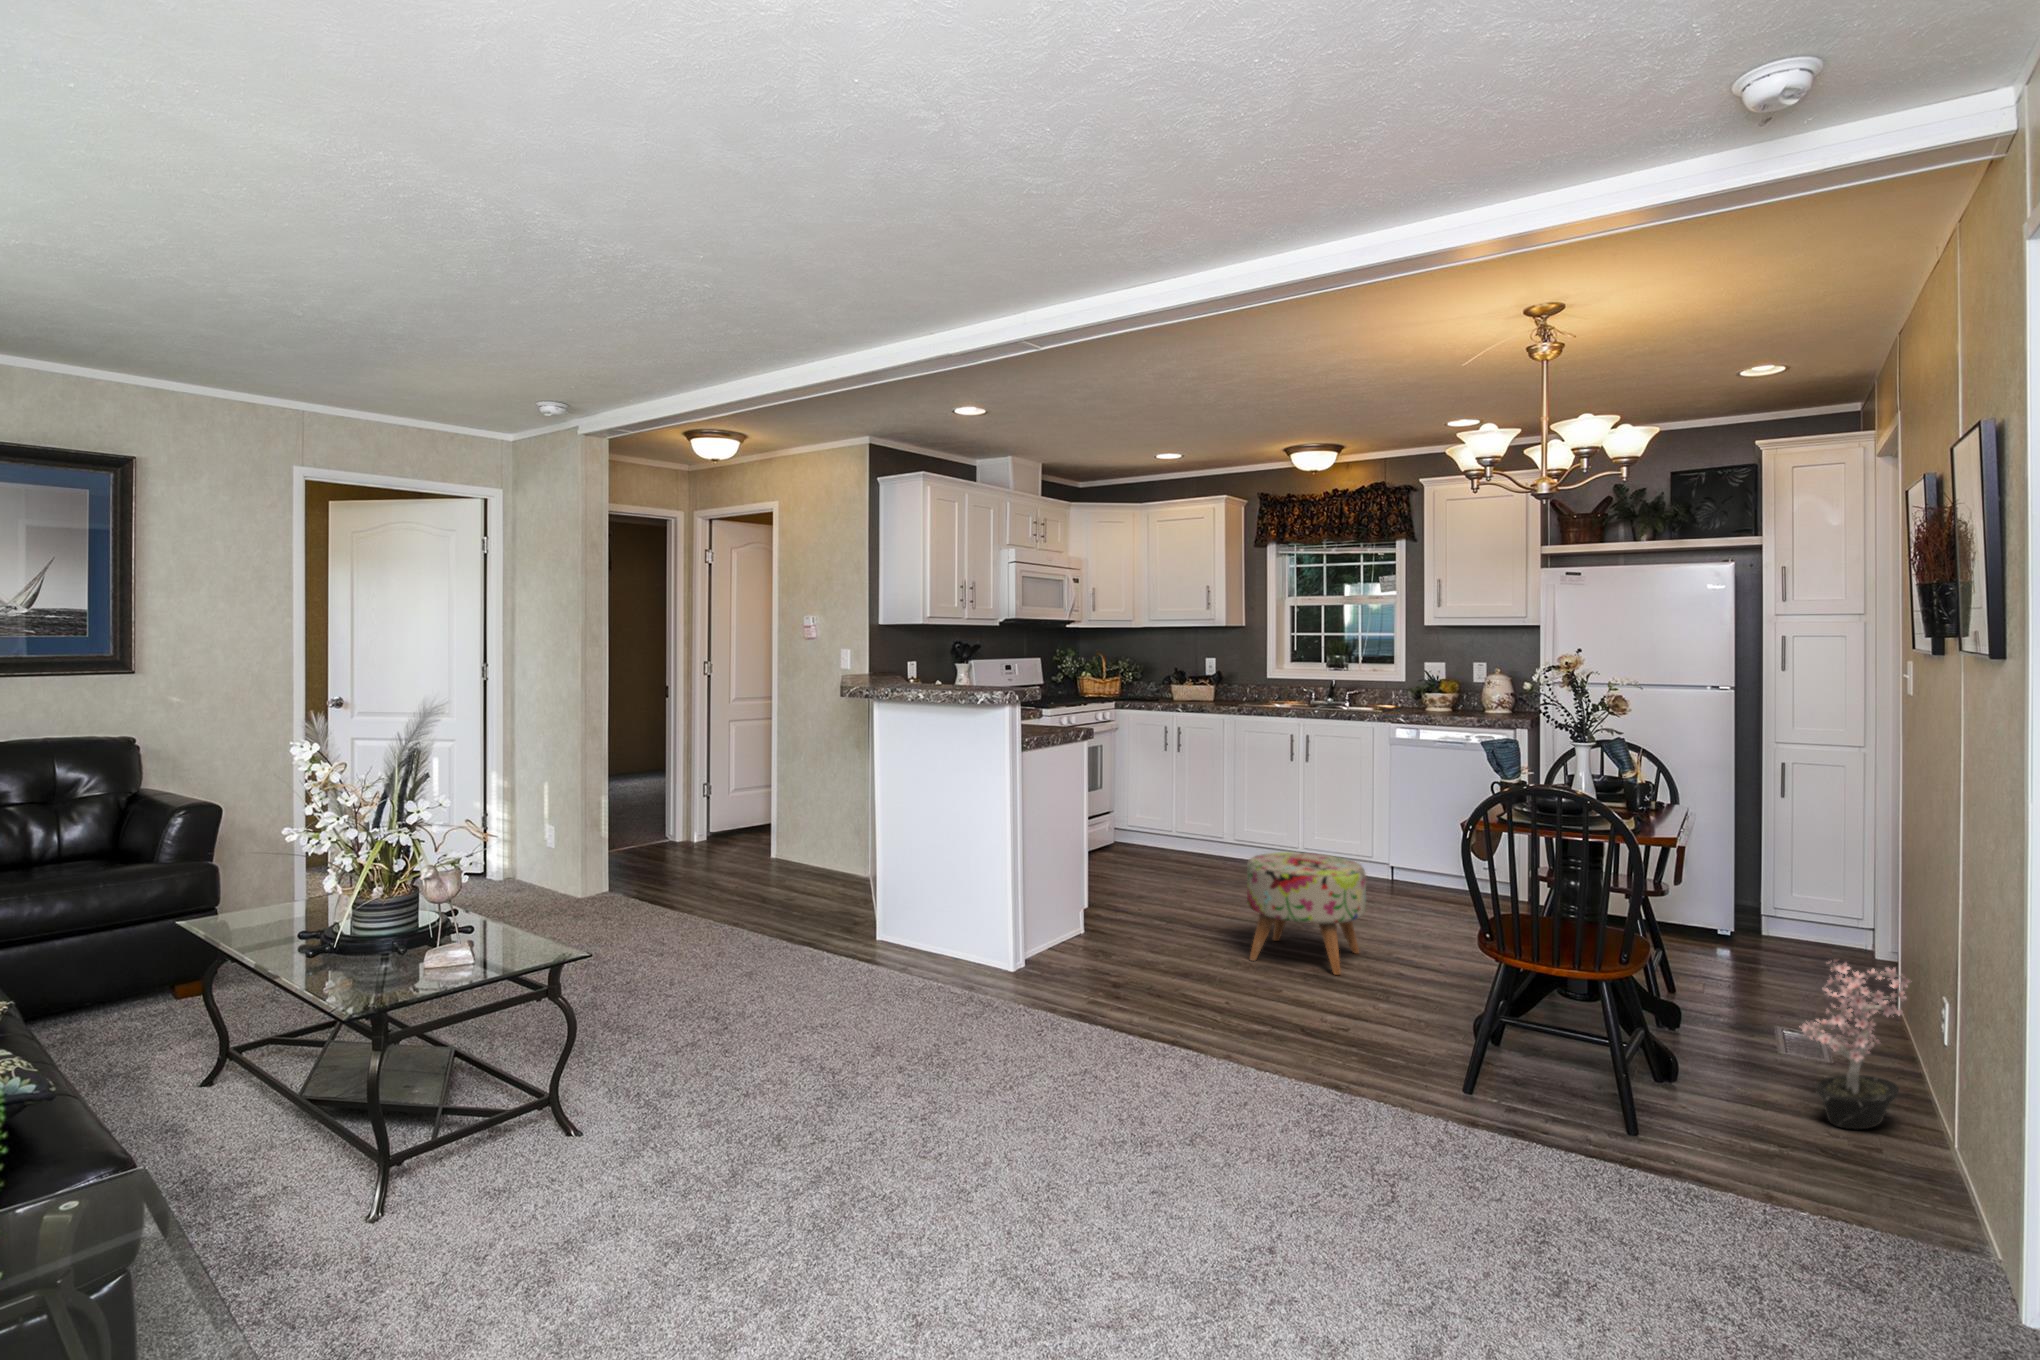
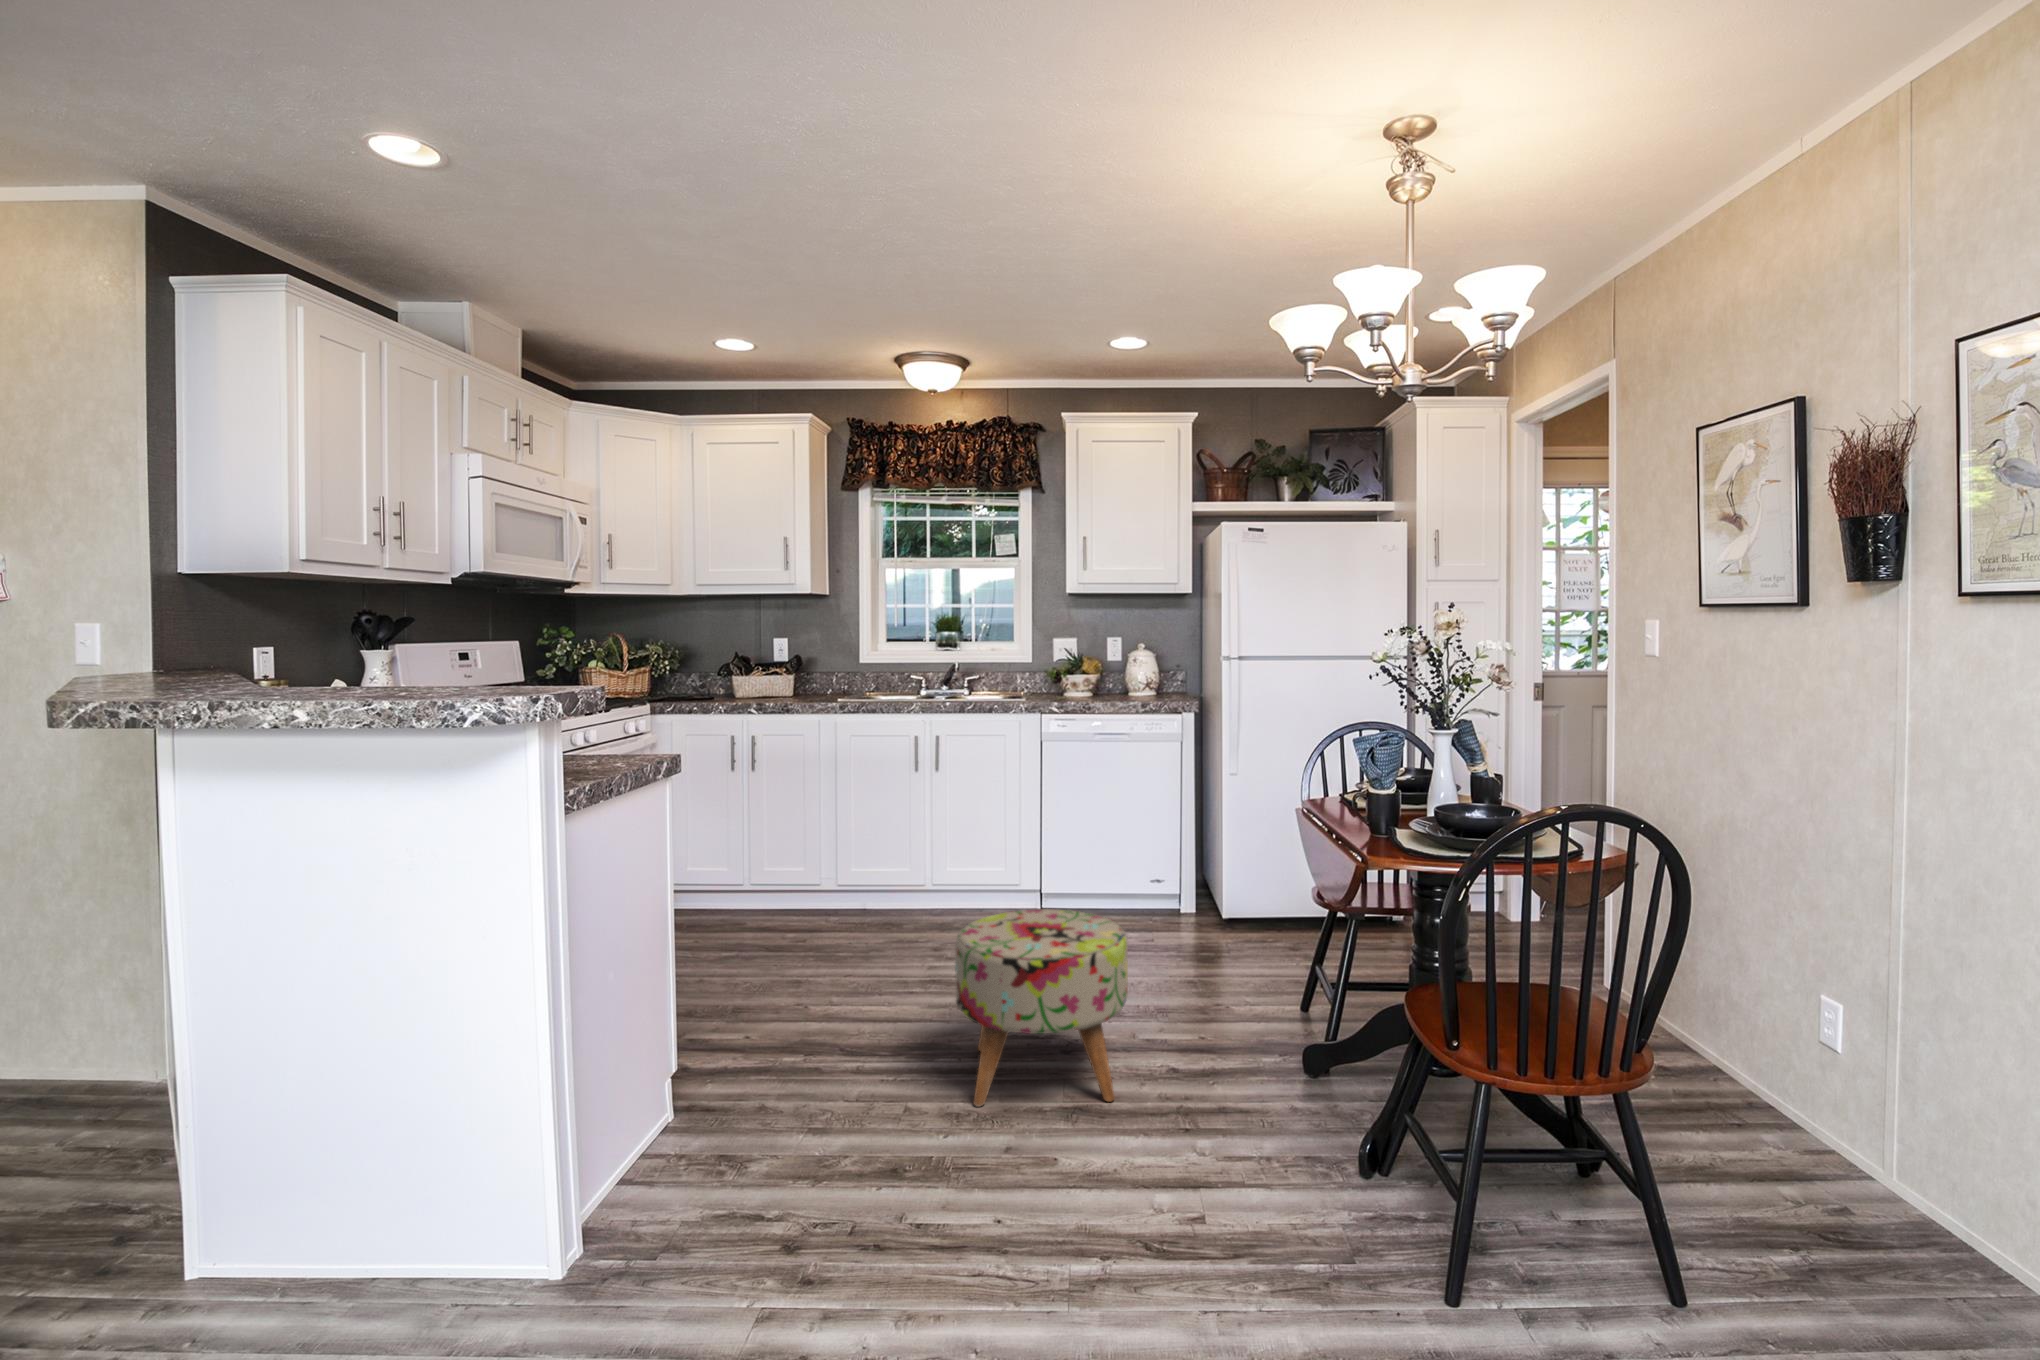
potted plant: present [1801,960,1912,1129] -> none [1717,966,1919,1205]

